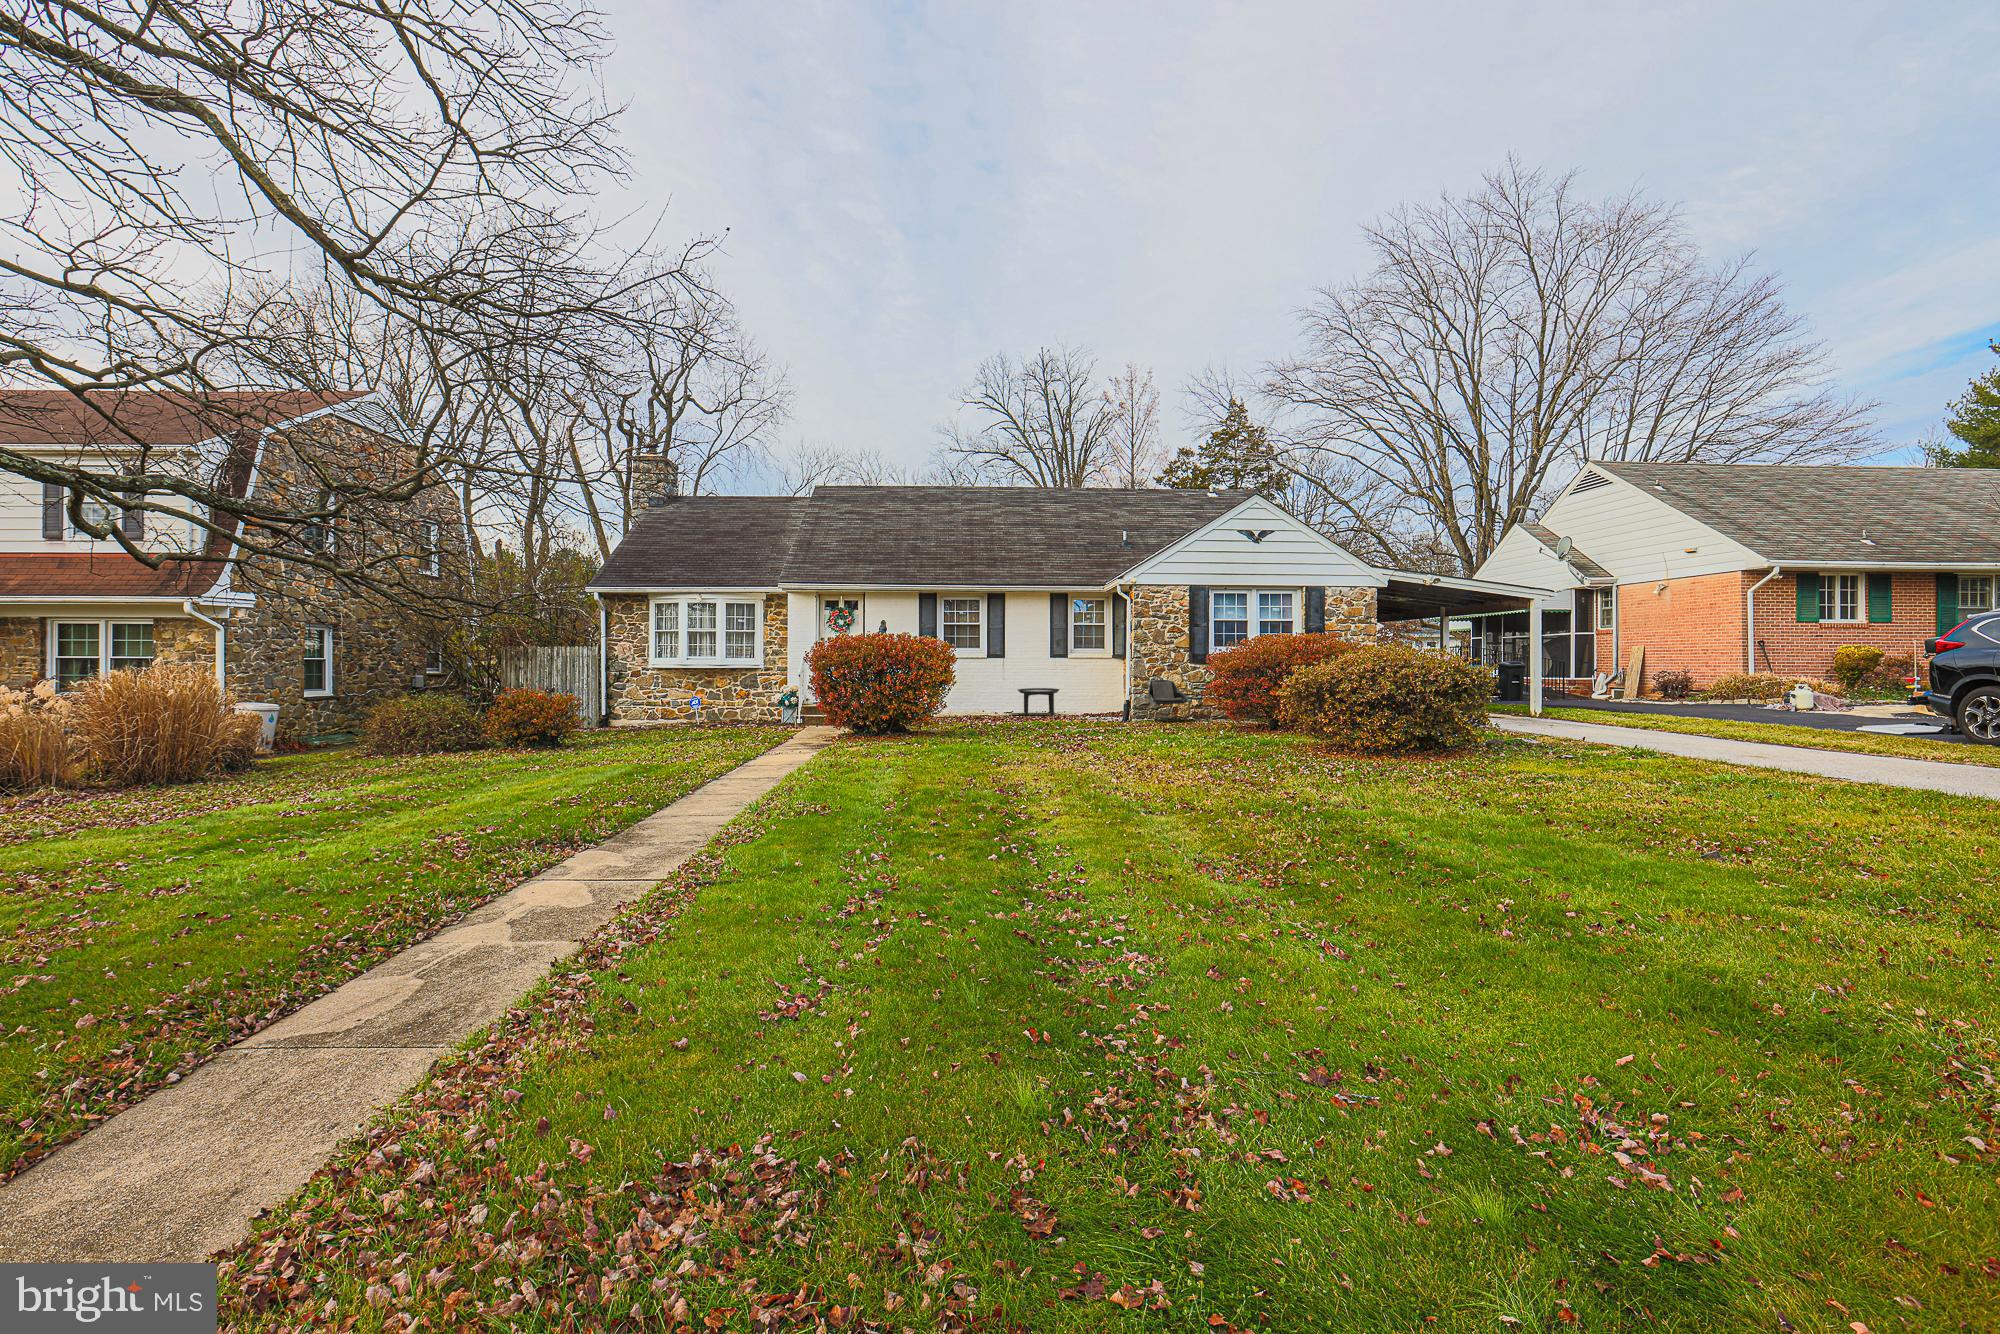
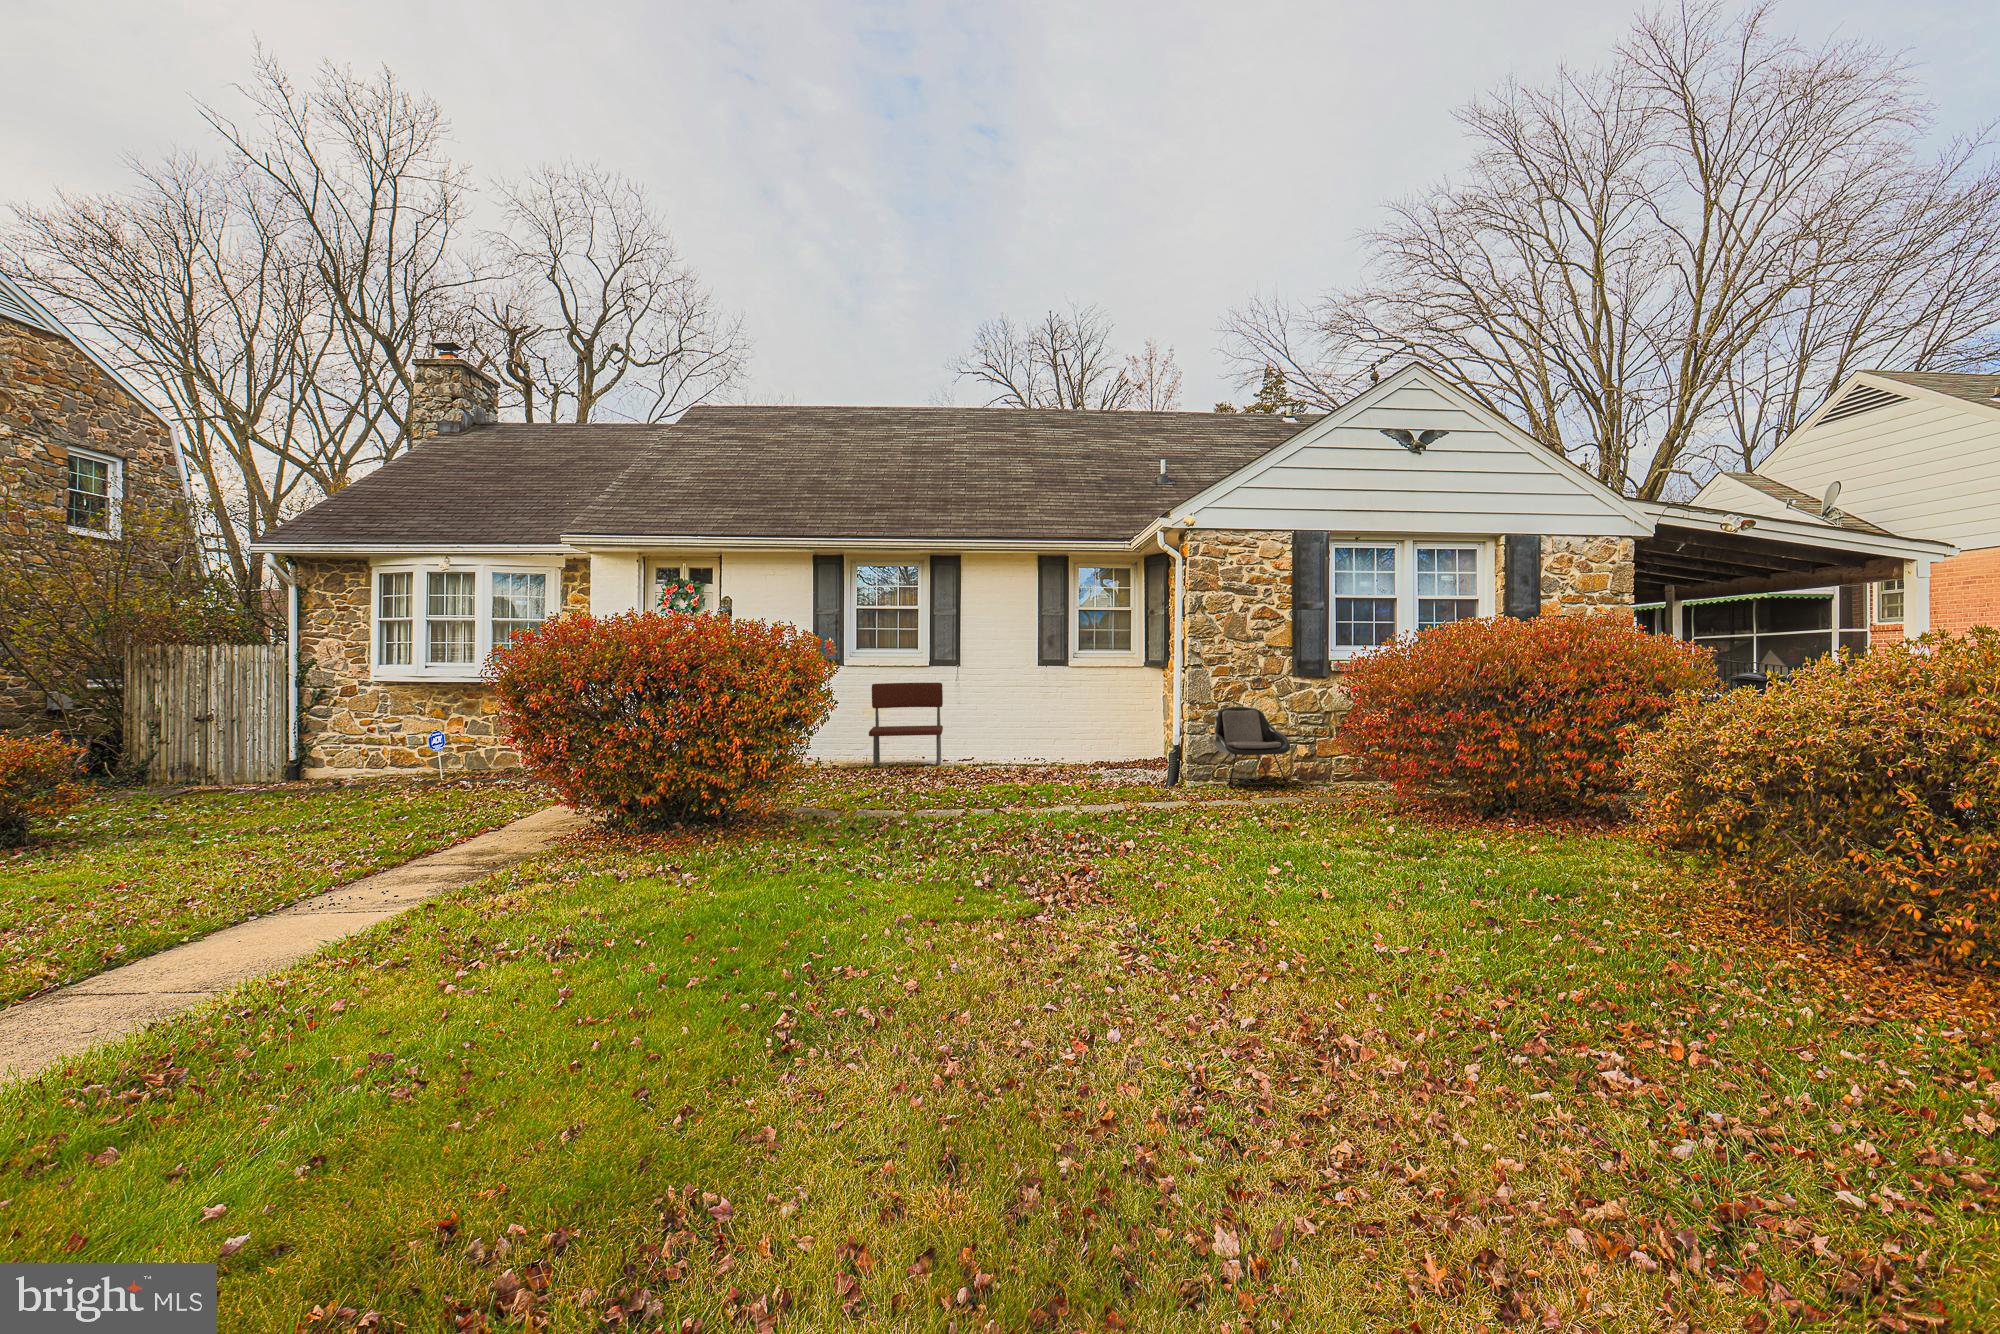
bench: none [953,668,996,716] -> present [869,683,943,767]
round table: present [1018,688,1059,716] -> none [981,717,1055,767]

